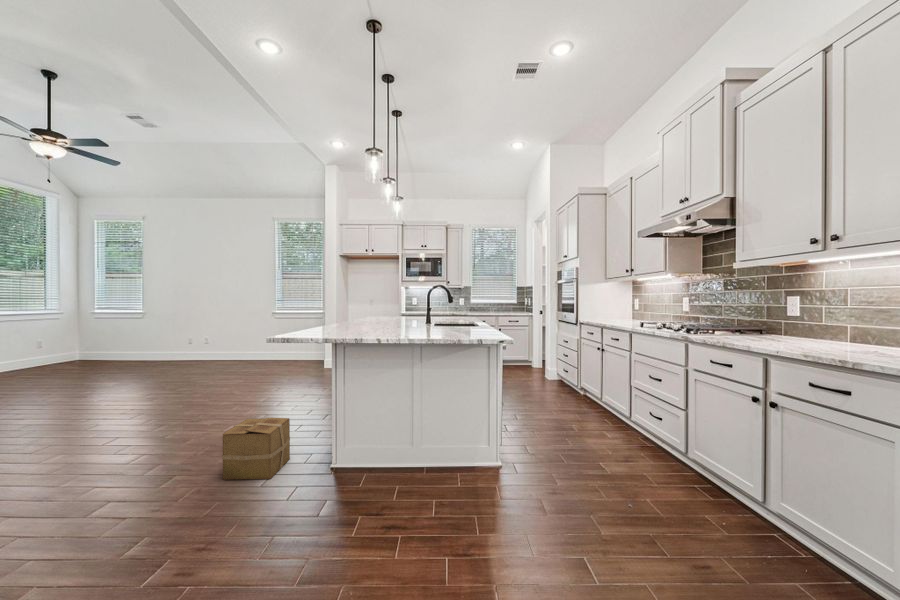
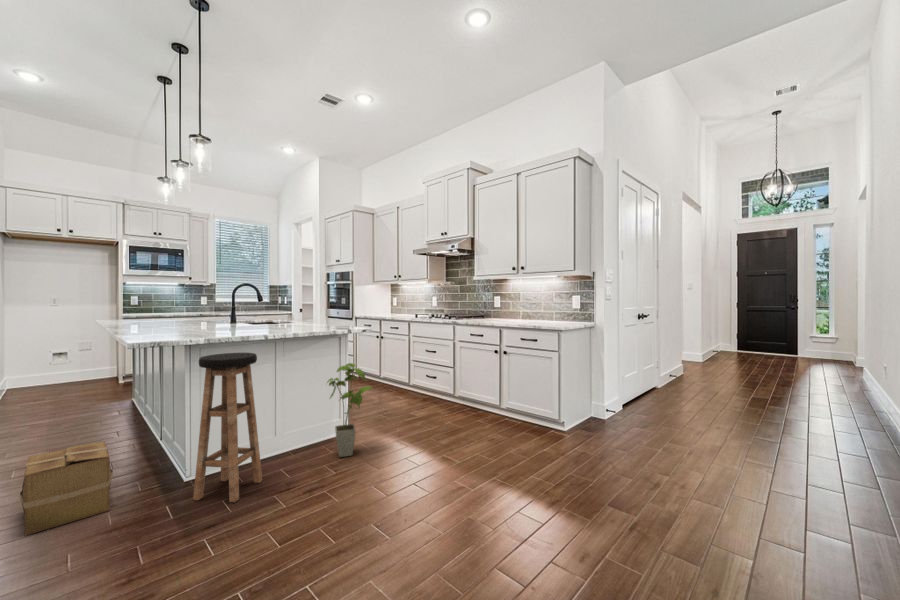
bar stool: none [312,356,371,513] -> present [193,353,262,502]
house plant: none [447,383,510,503] -> present [327,363,372,457]

